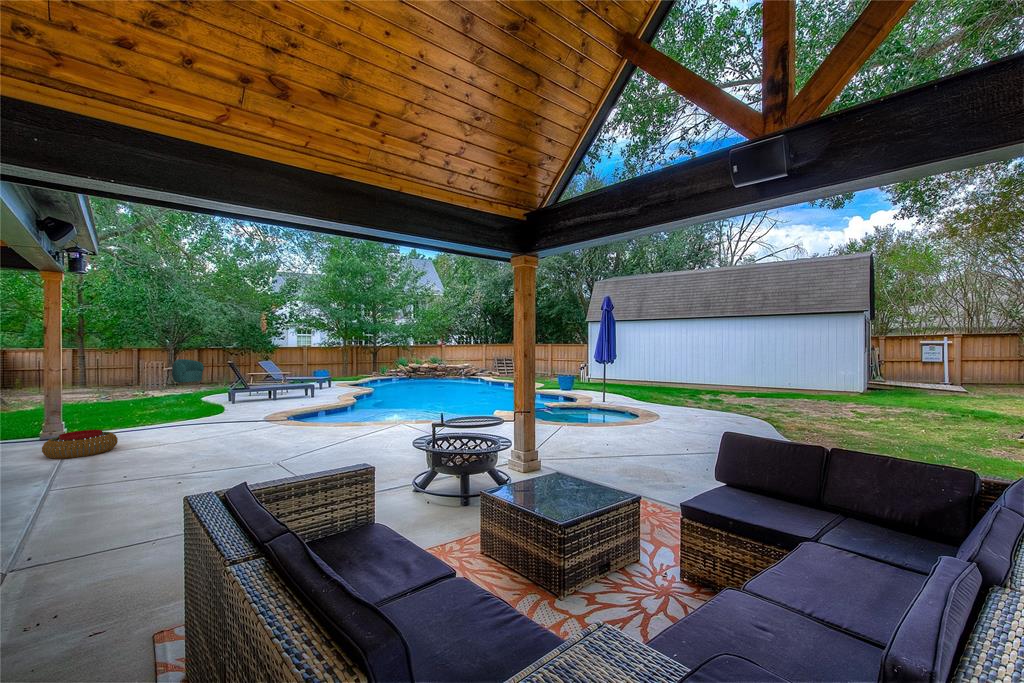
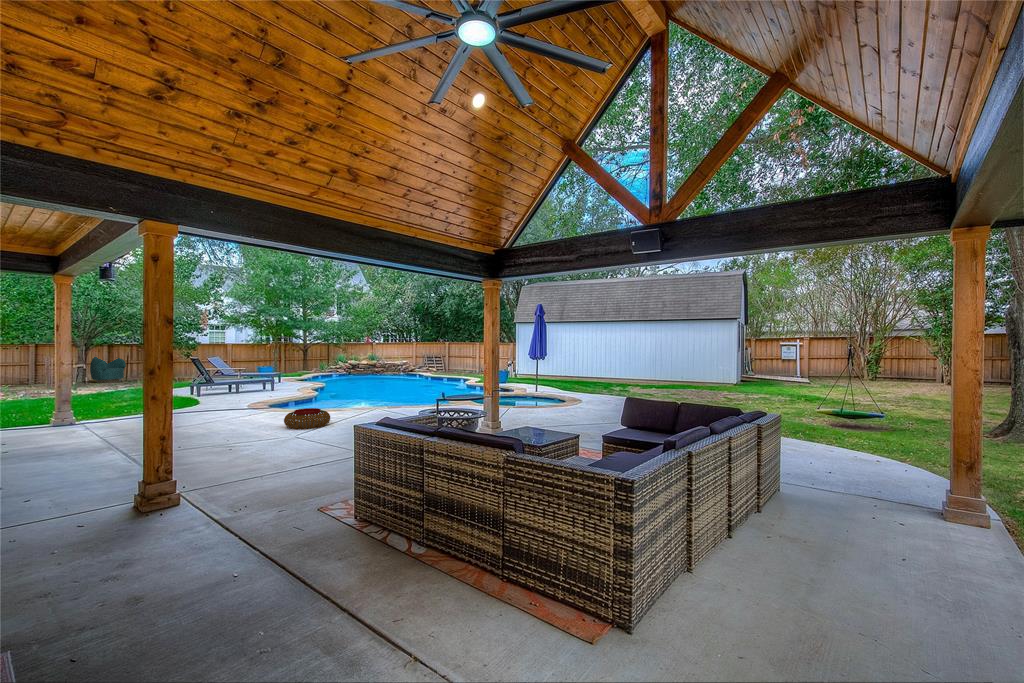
pouf: present [42,430,118,459] -> present [284,408,330,429]

